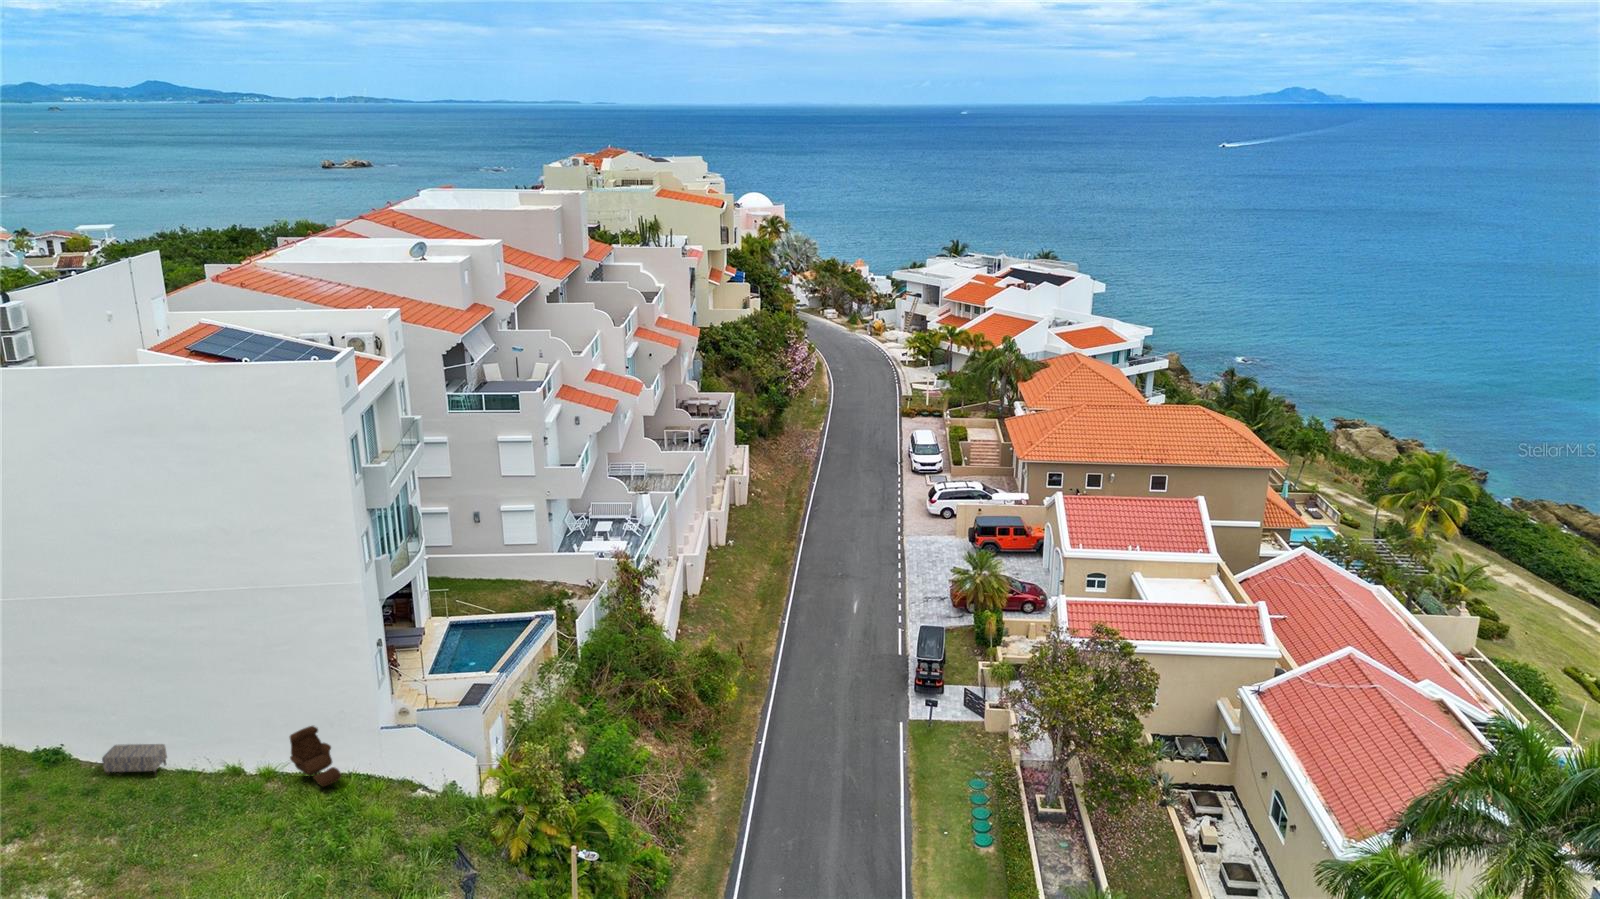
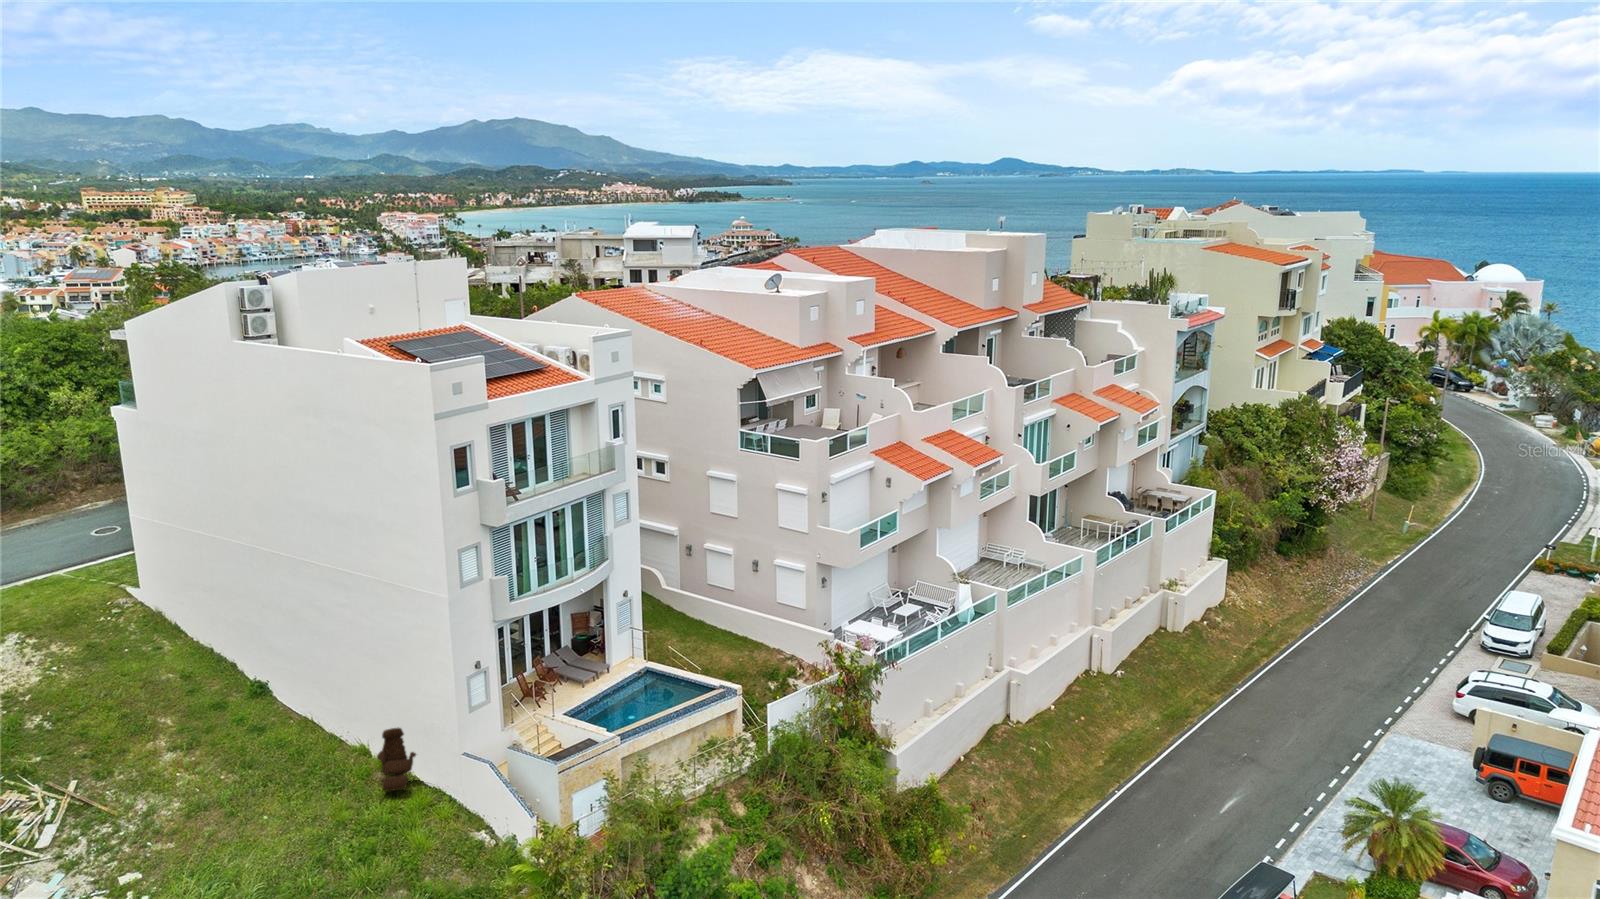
bench: present [102,744,167,776] -> none [273,693,320,732]

